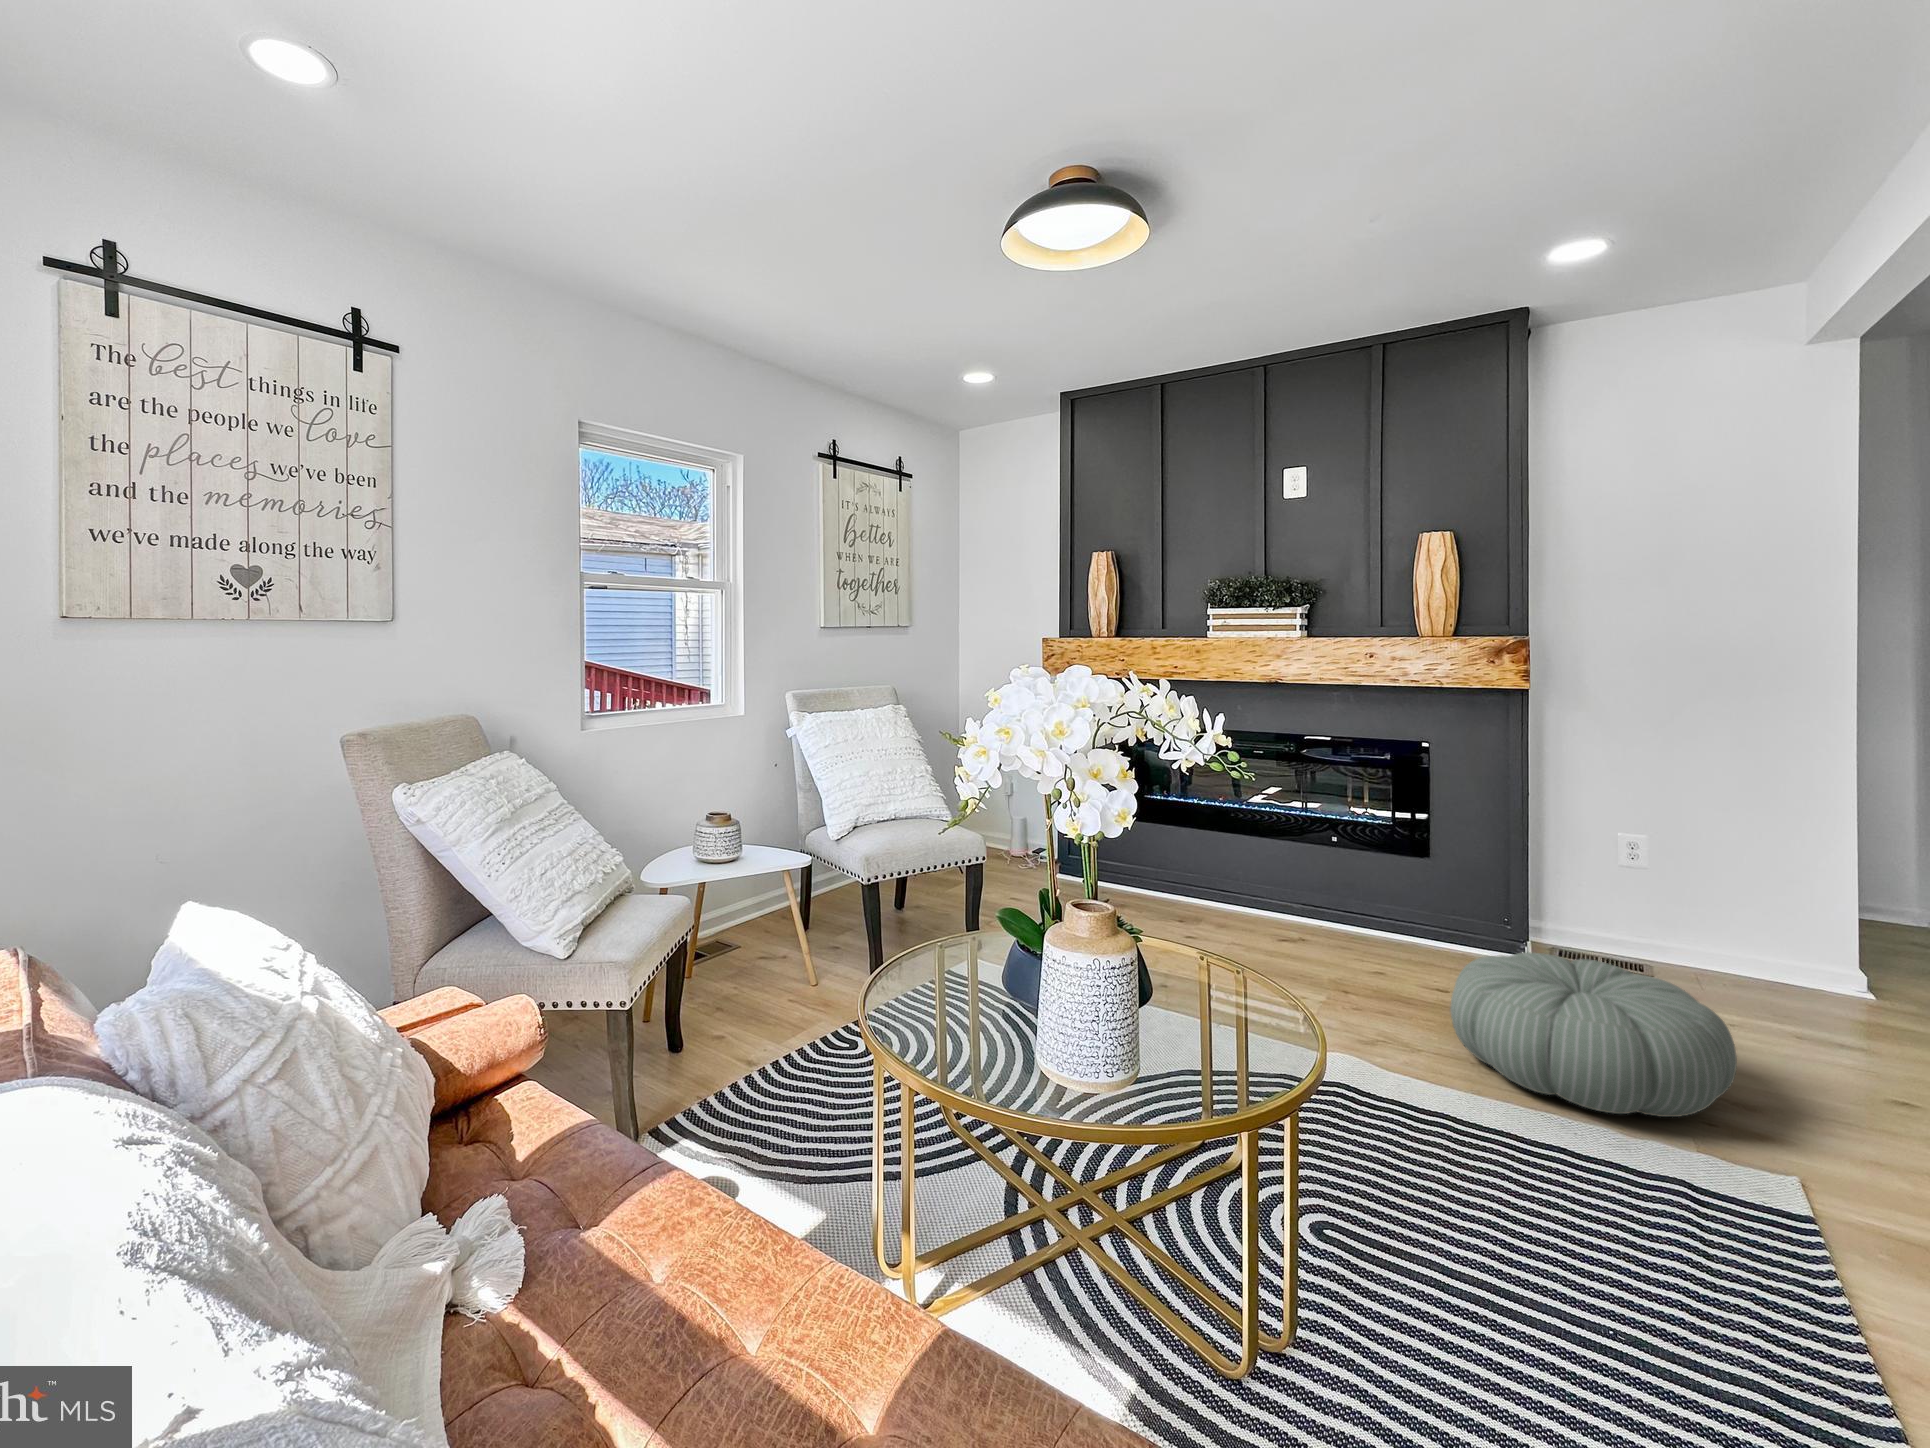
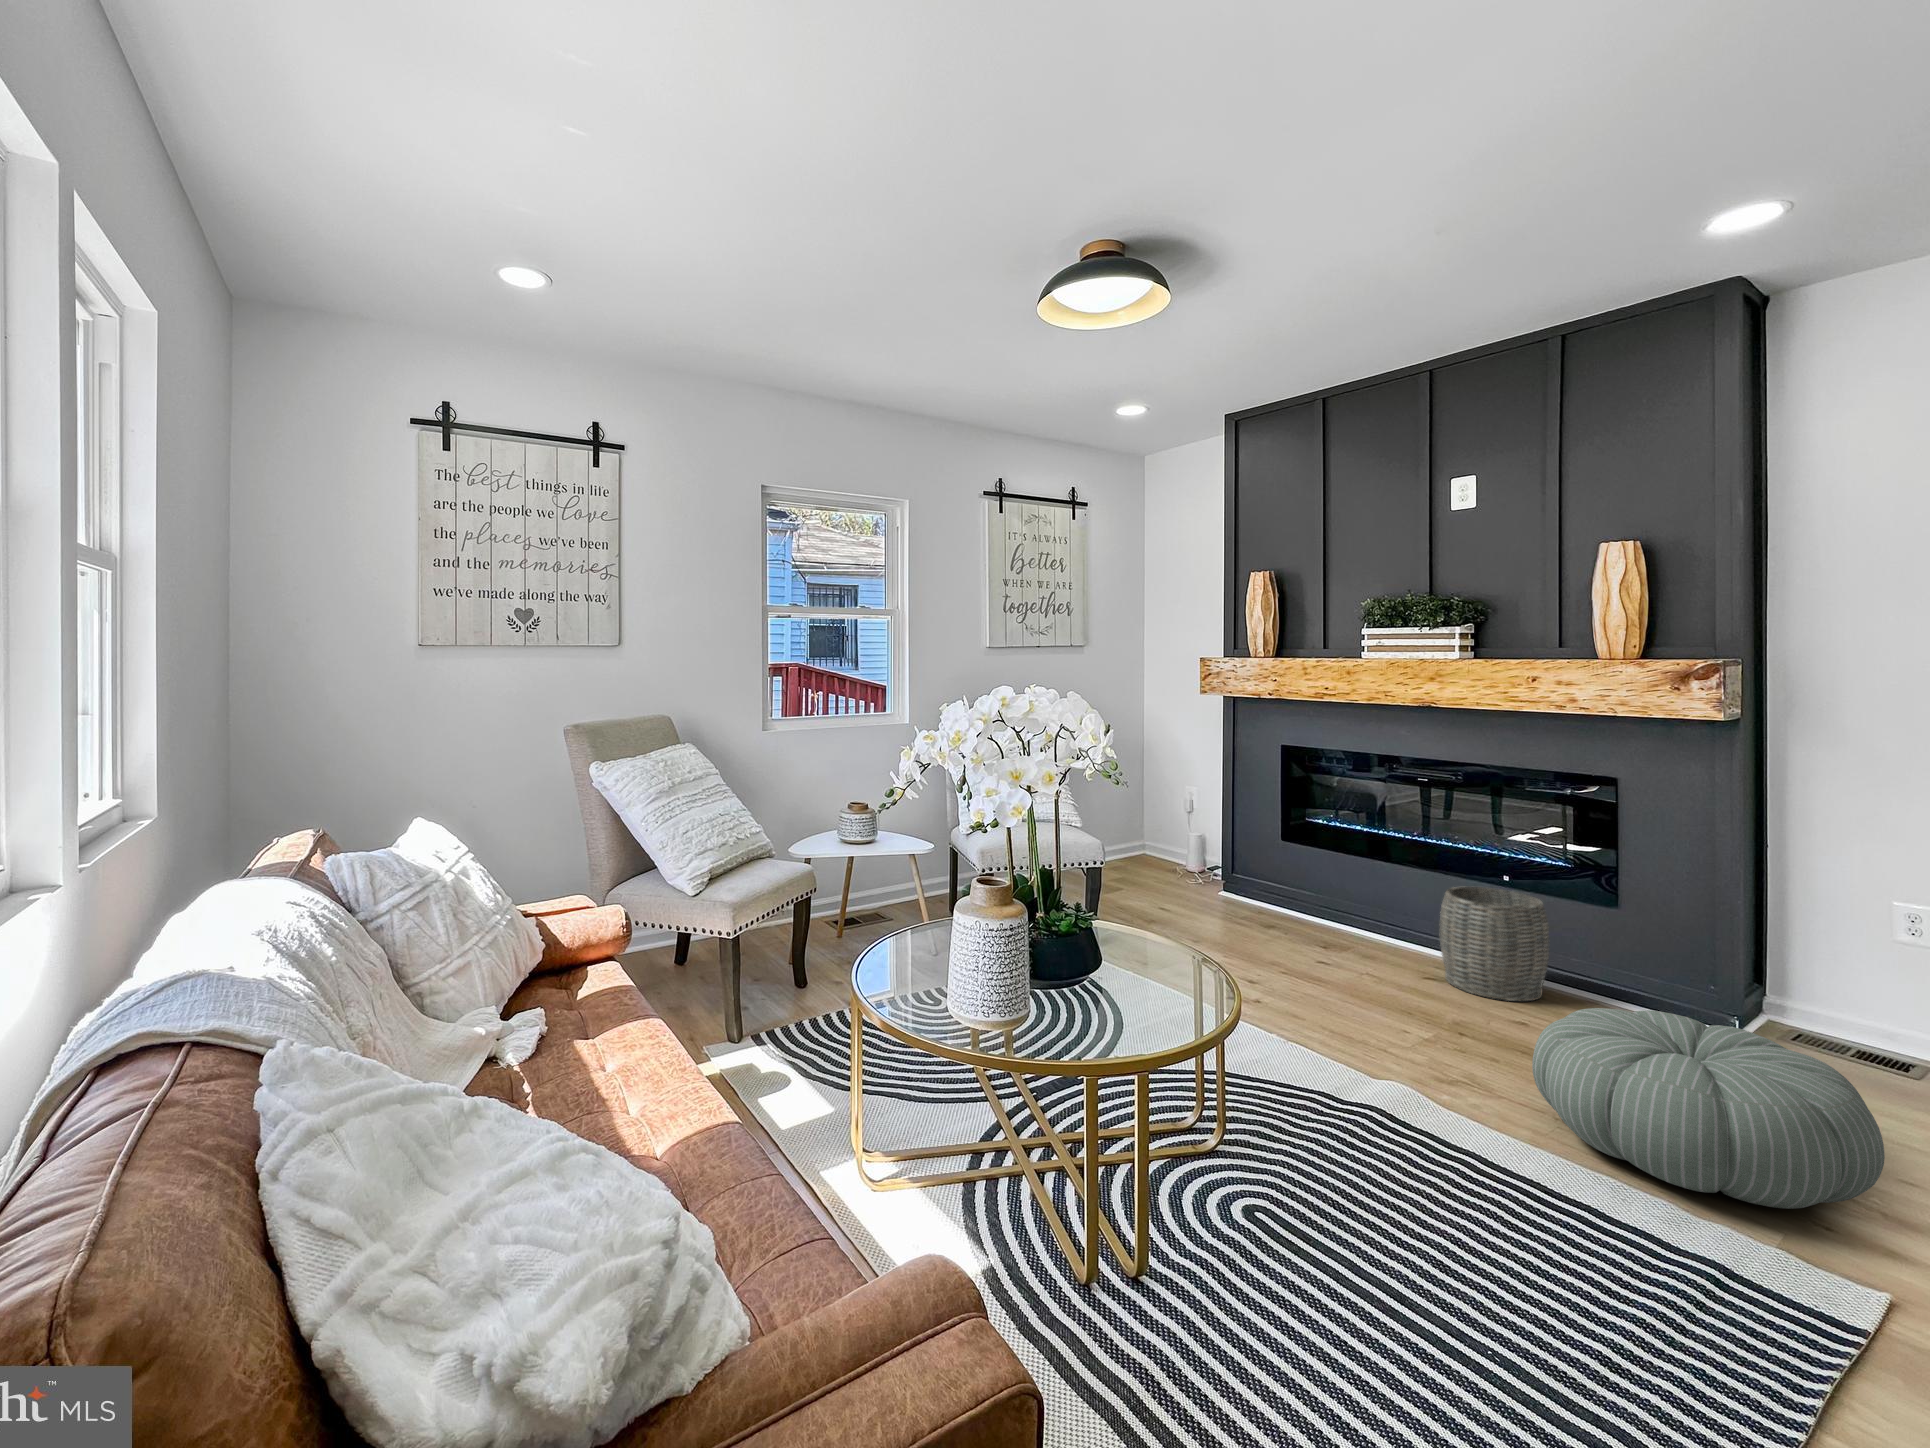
woven basket: none [1293,849,1386,952] -> present [1440,887,1549,1001]

